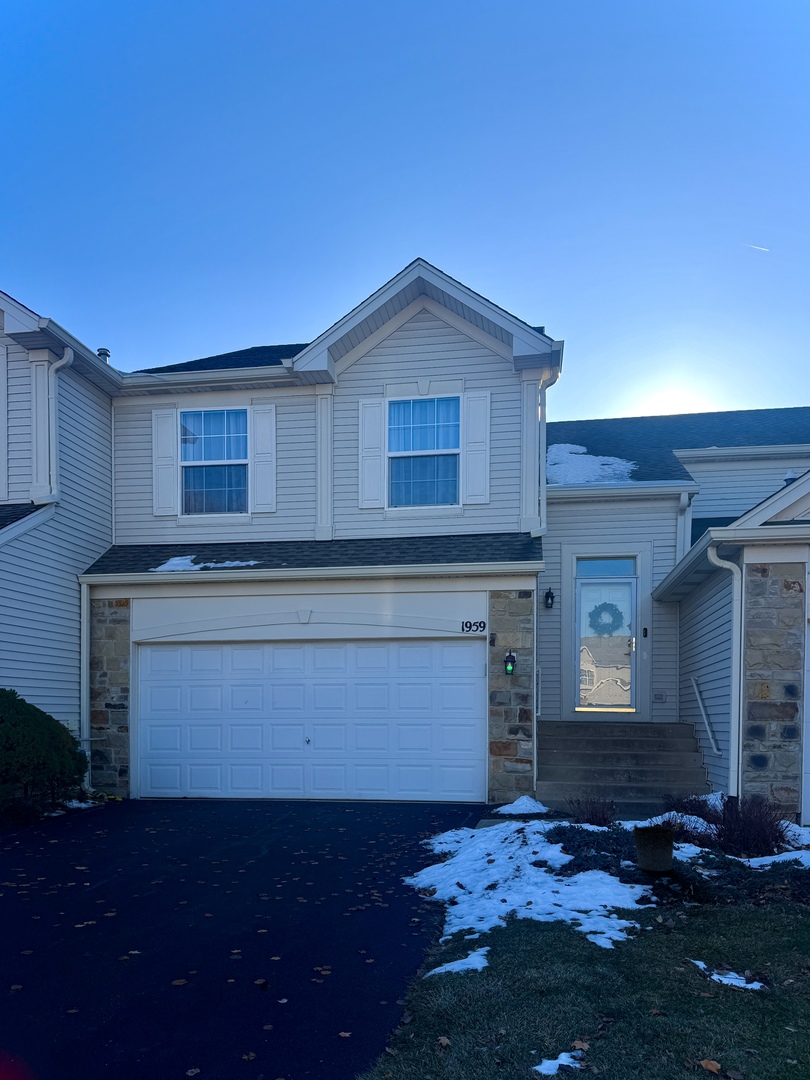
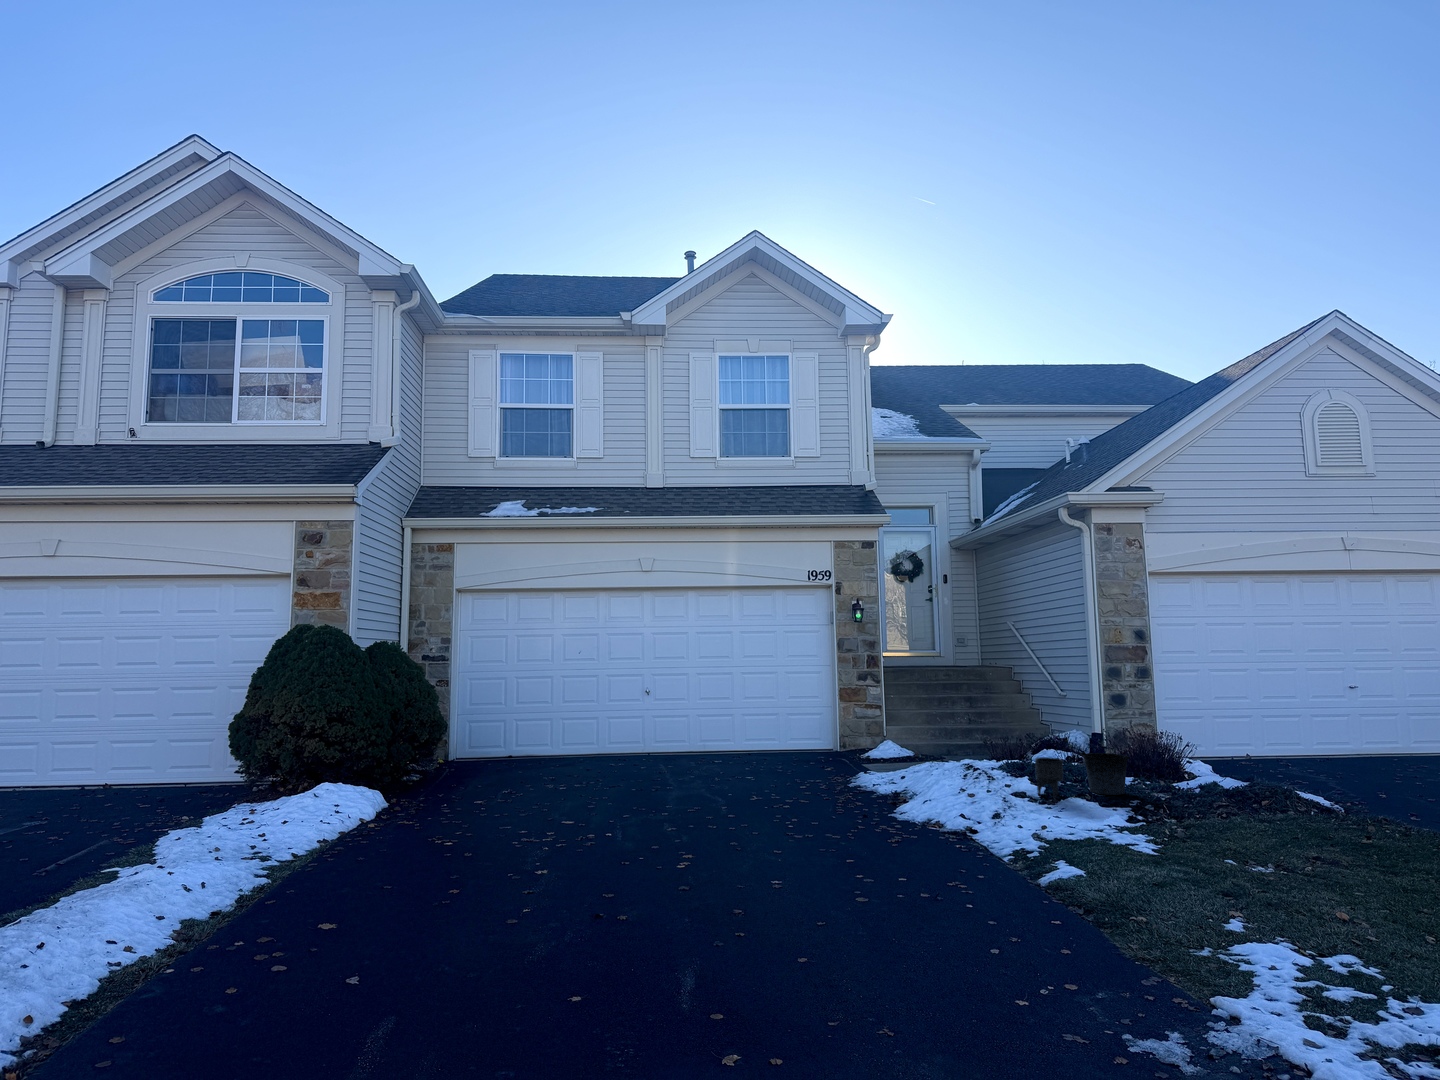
planter: none [574,830,601,873] -> present [1035,757,1063,798]

